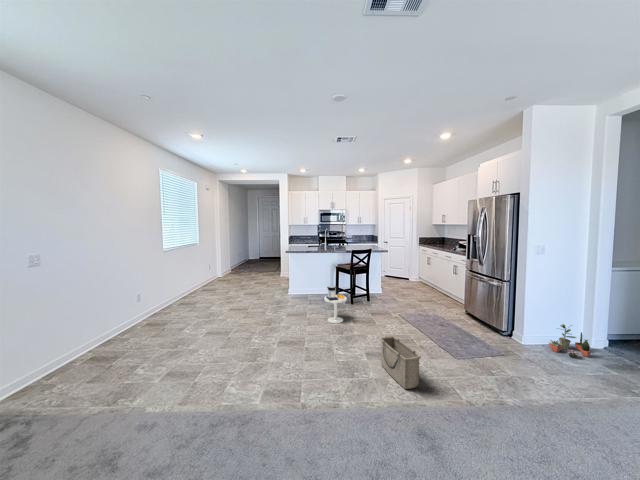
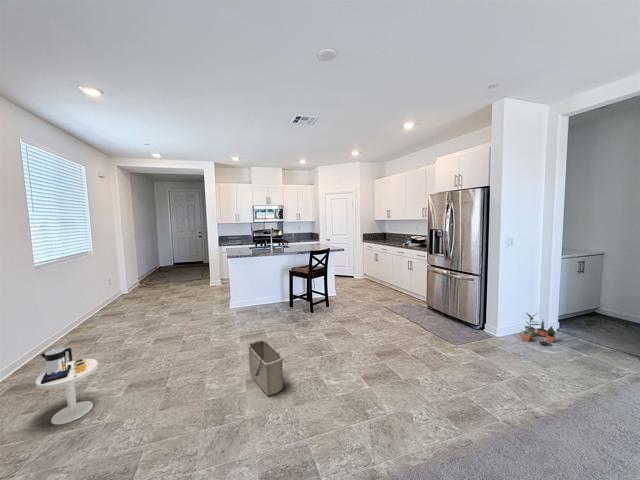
side table: present [324,286,347,323] -> present [36,348,98,425]
basket: present [380,336,421,389] -> present [248,339,283,396]

